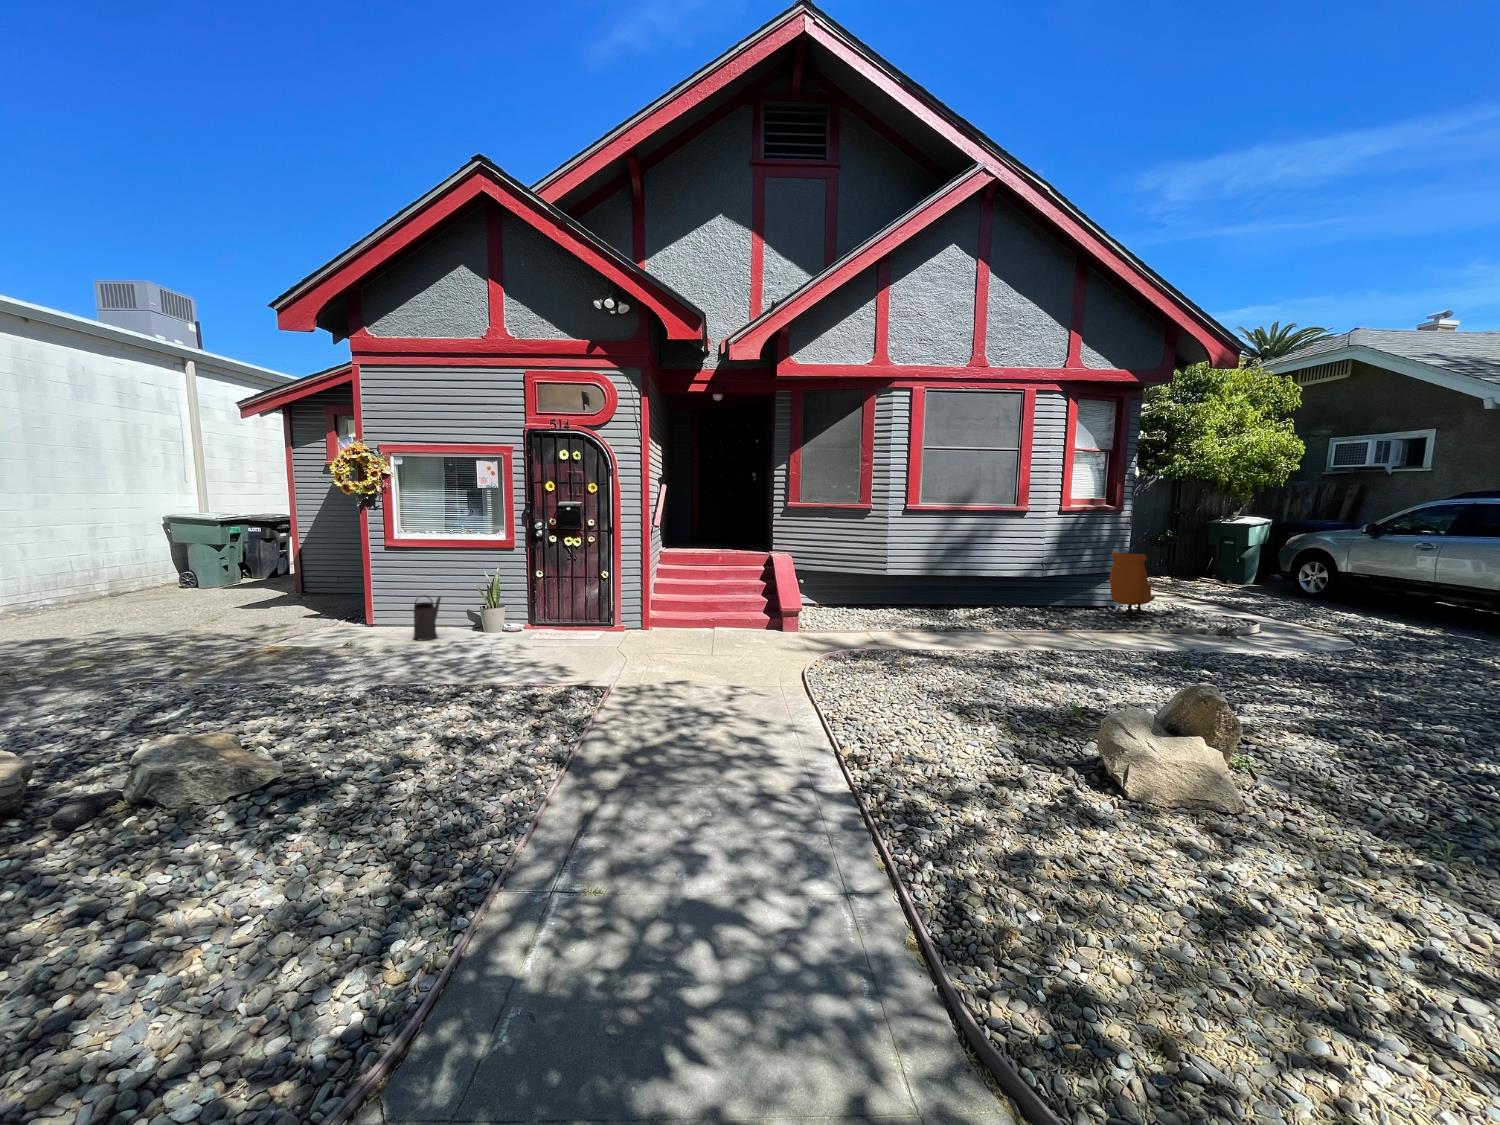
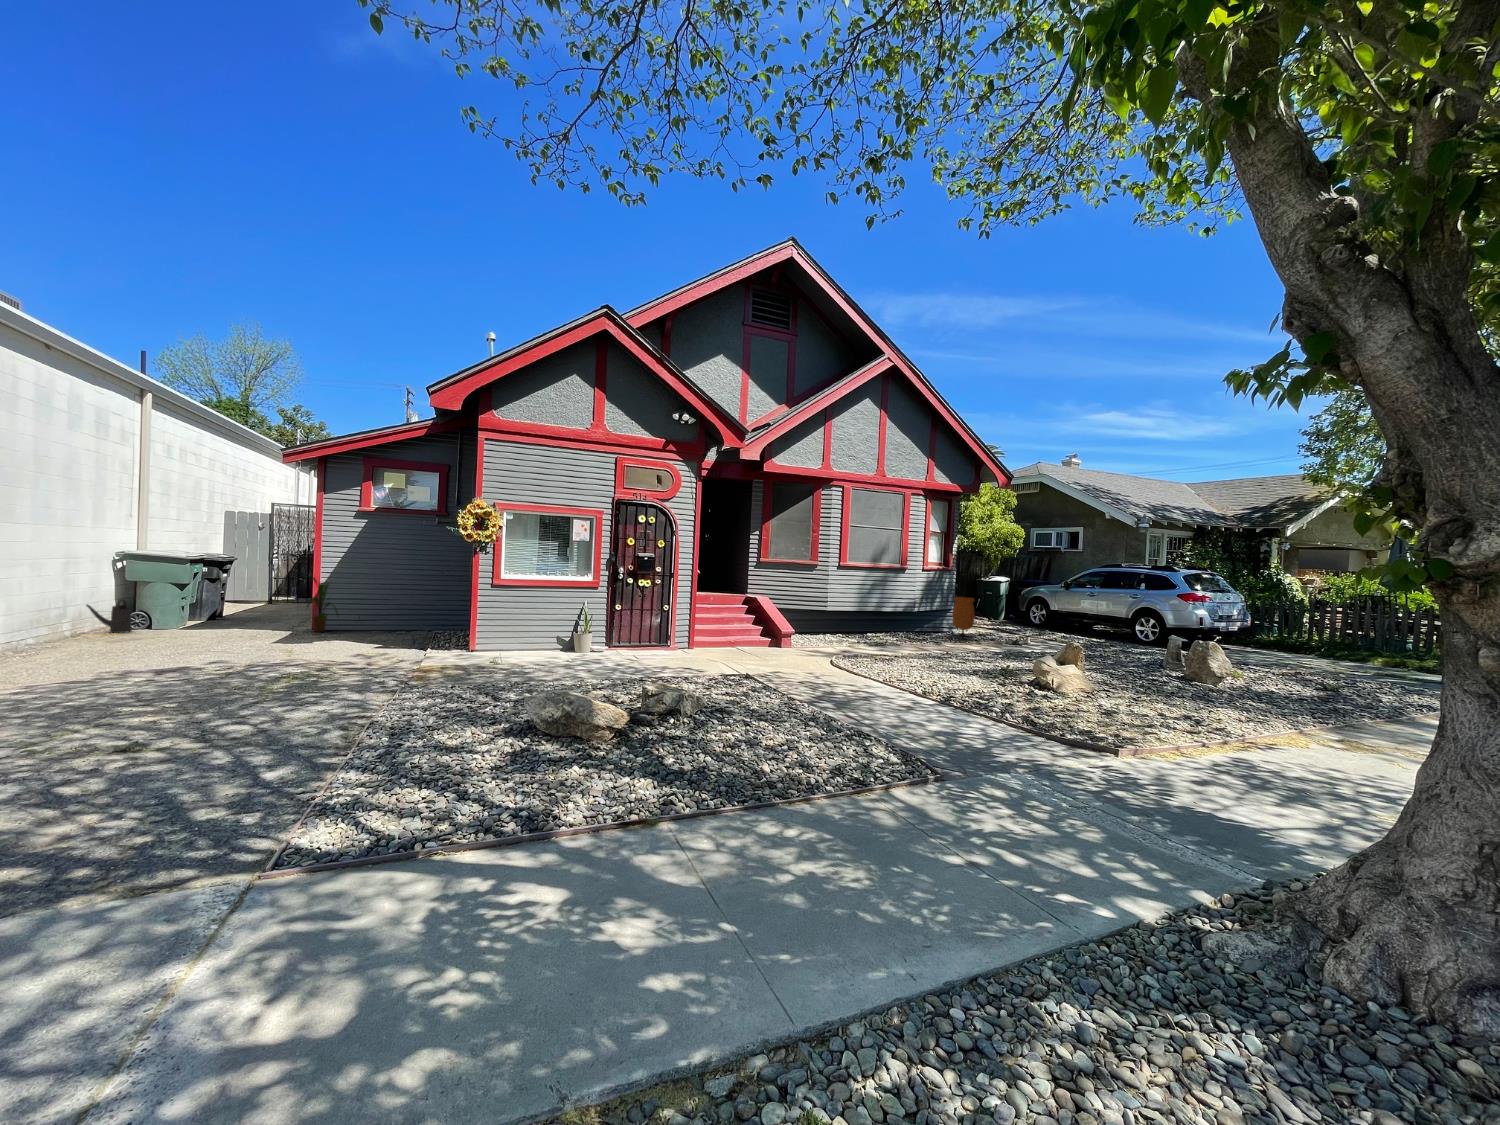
house plant: none [289,536,341,594] -> present [308,577,338,632]
watering can: present [413,596,441,640] -> present [86,599,138,633]

